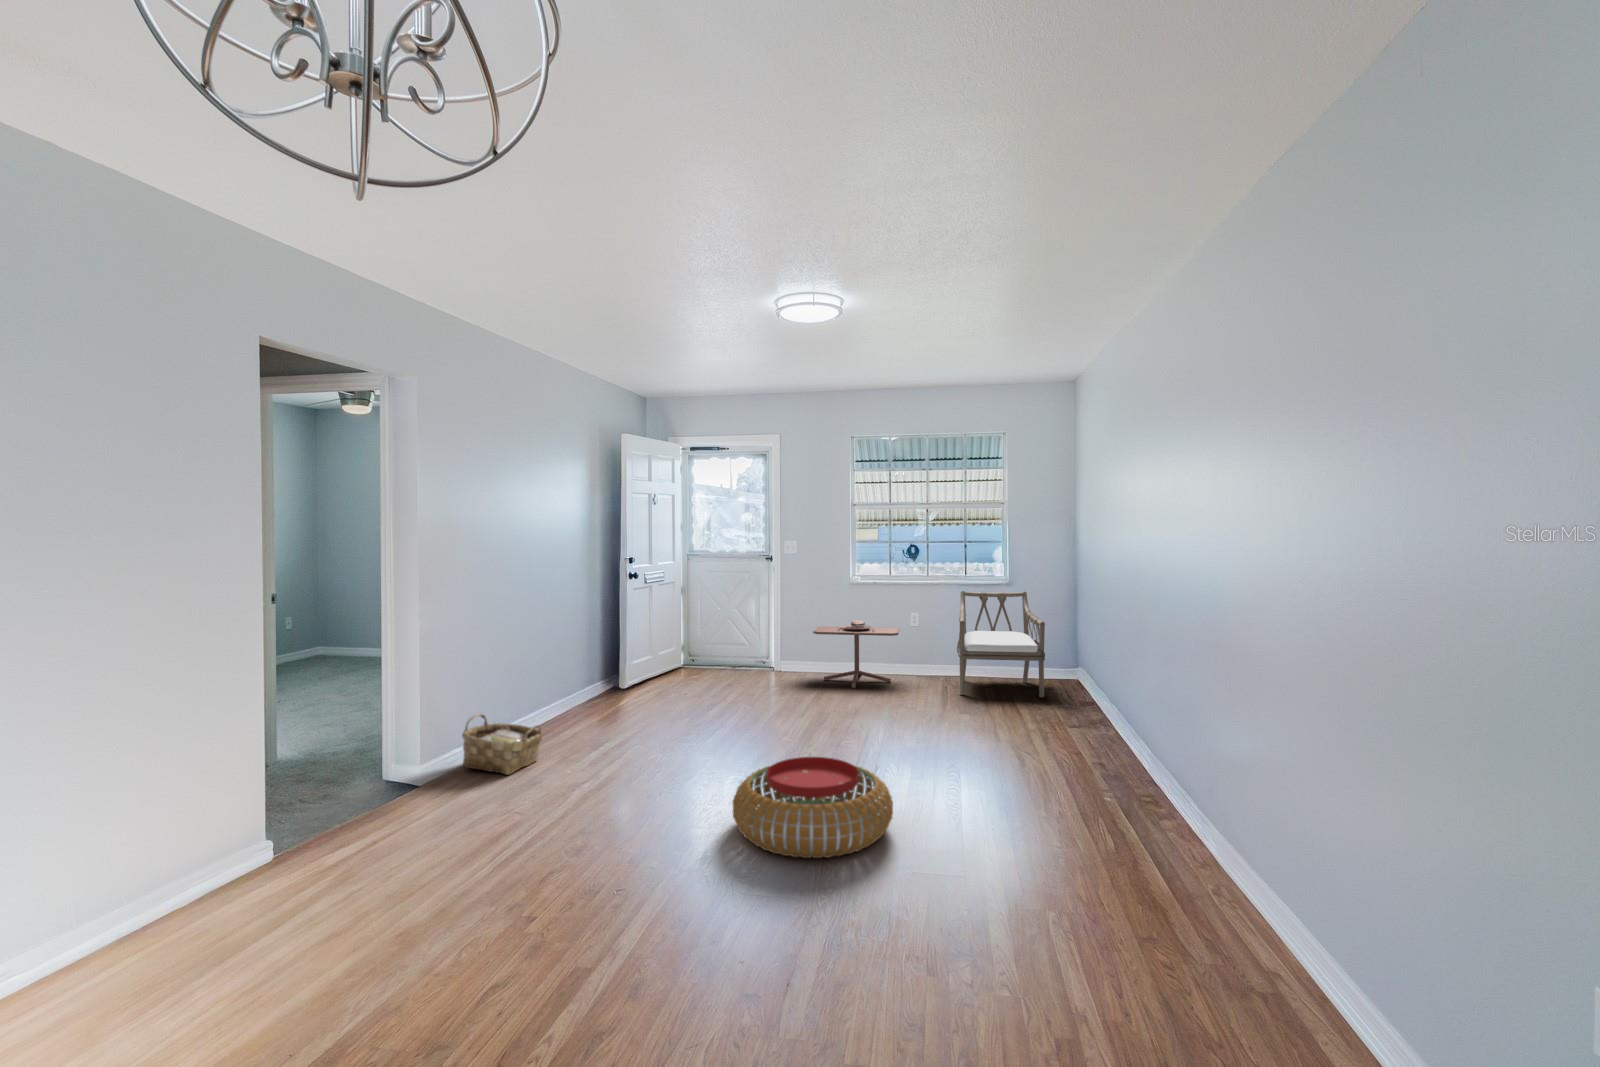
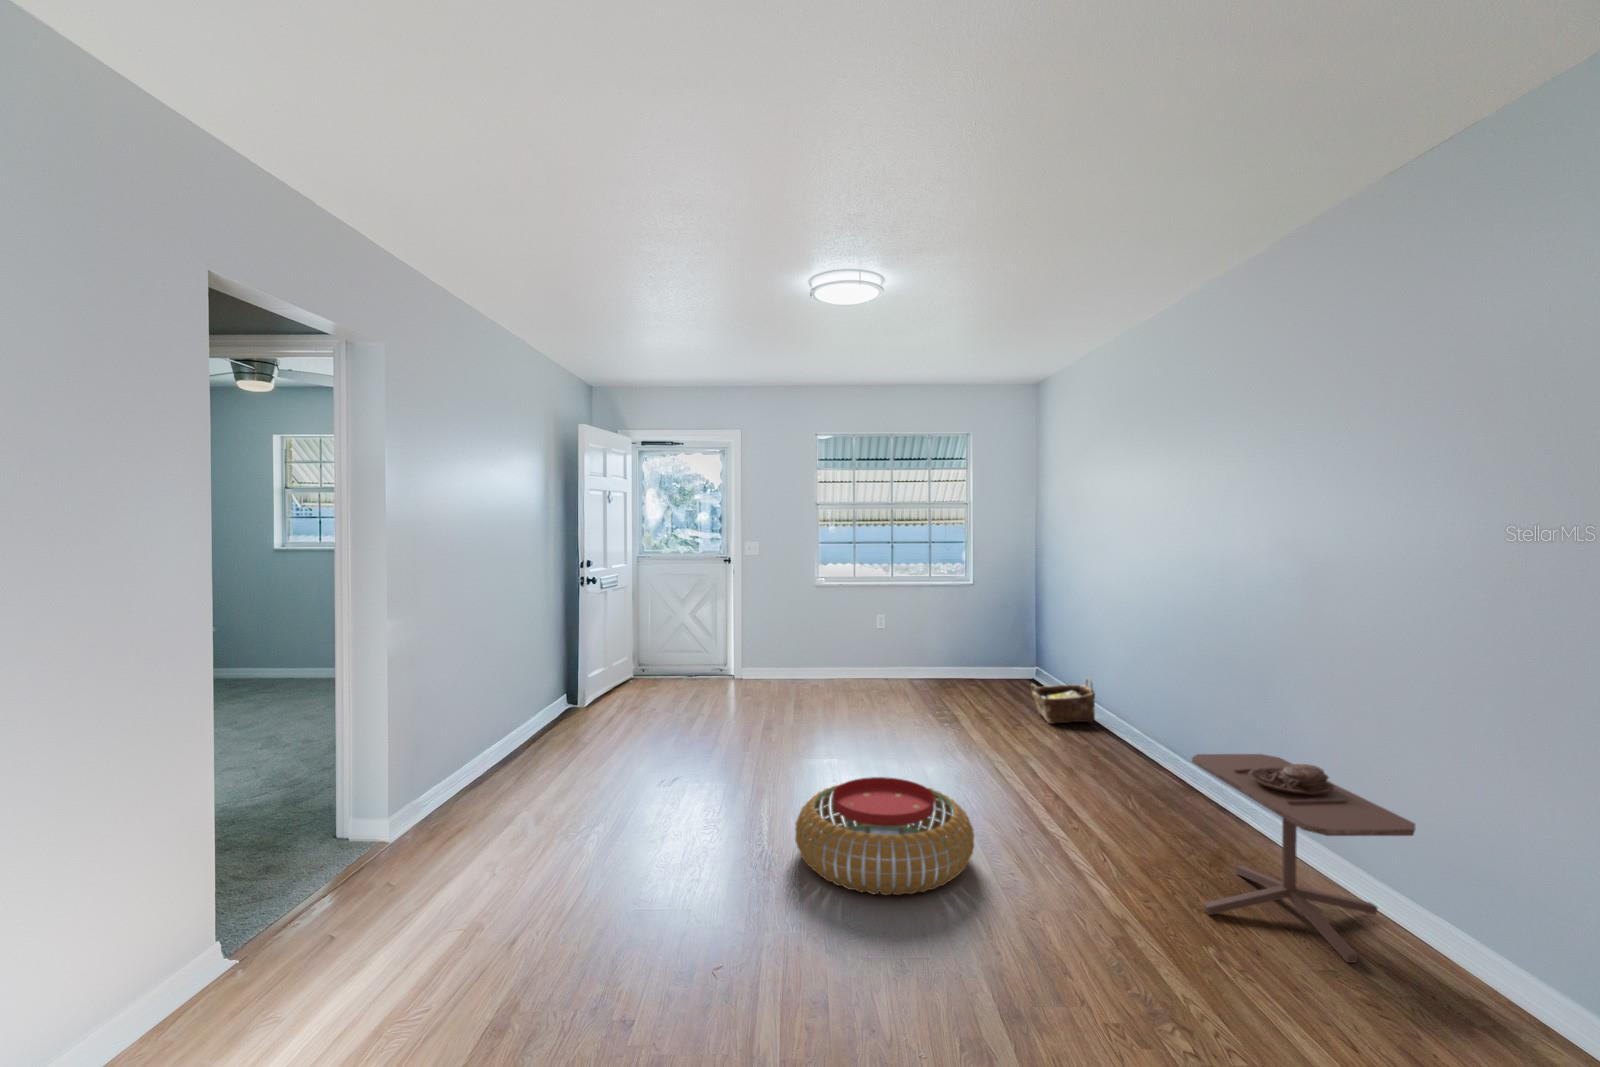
armchair: present [957,591,1045,697] -> none [928,592,1022,698]
side table: present [813,620,899,688] -> present [1192,754,1415,962]
woven basket: present [462,714,542,775] -> present [1031,678,1095,724]

